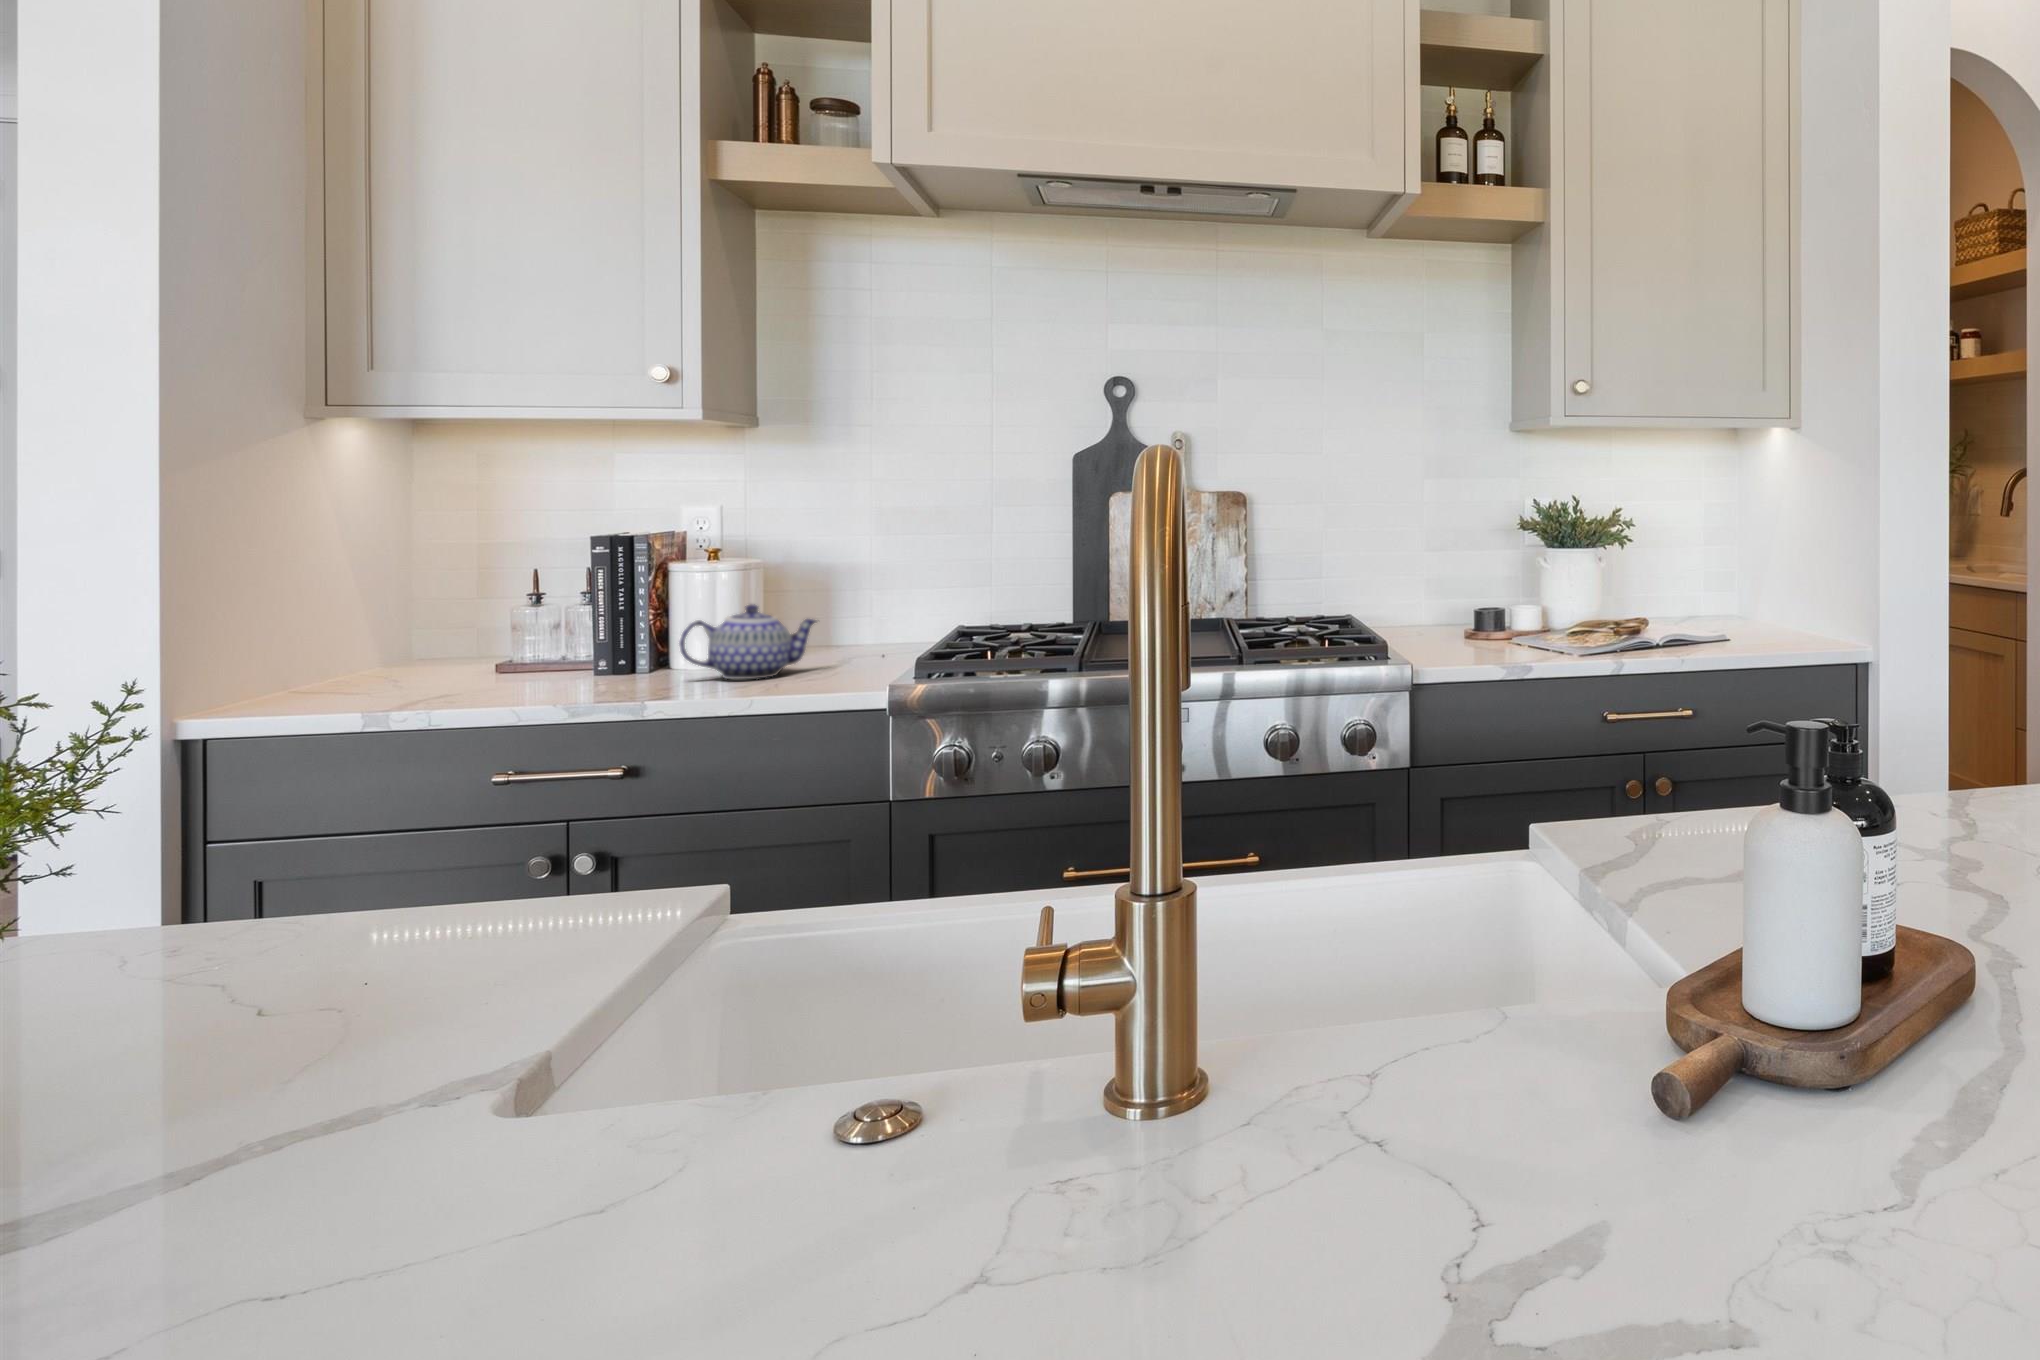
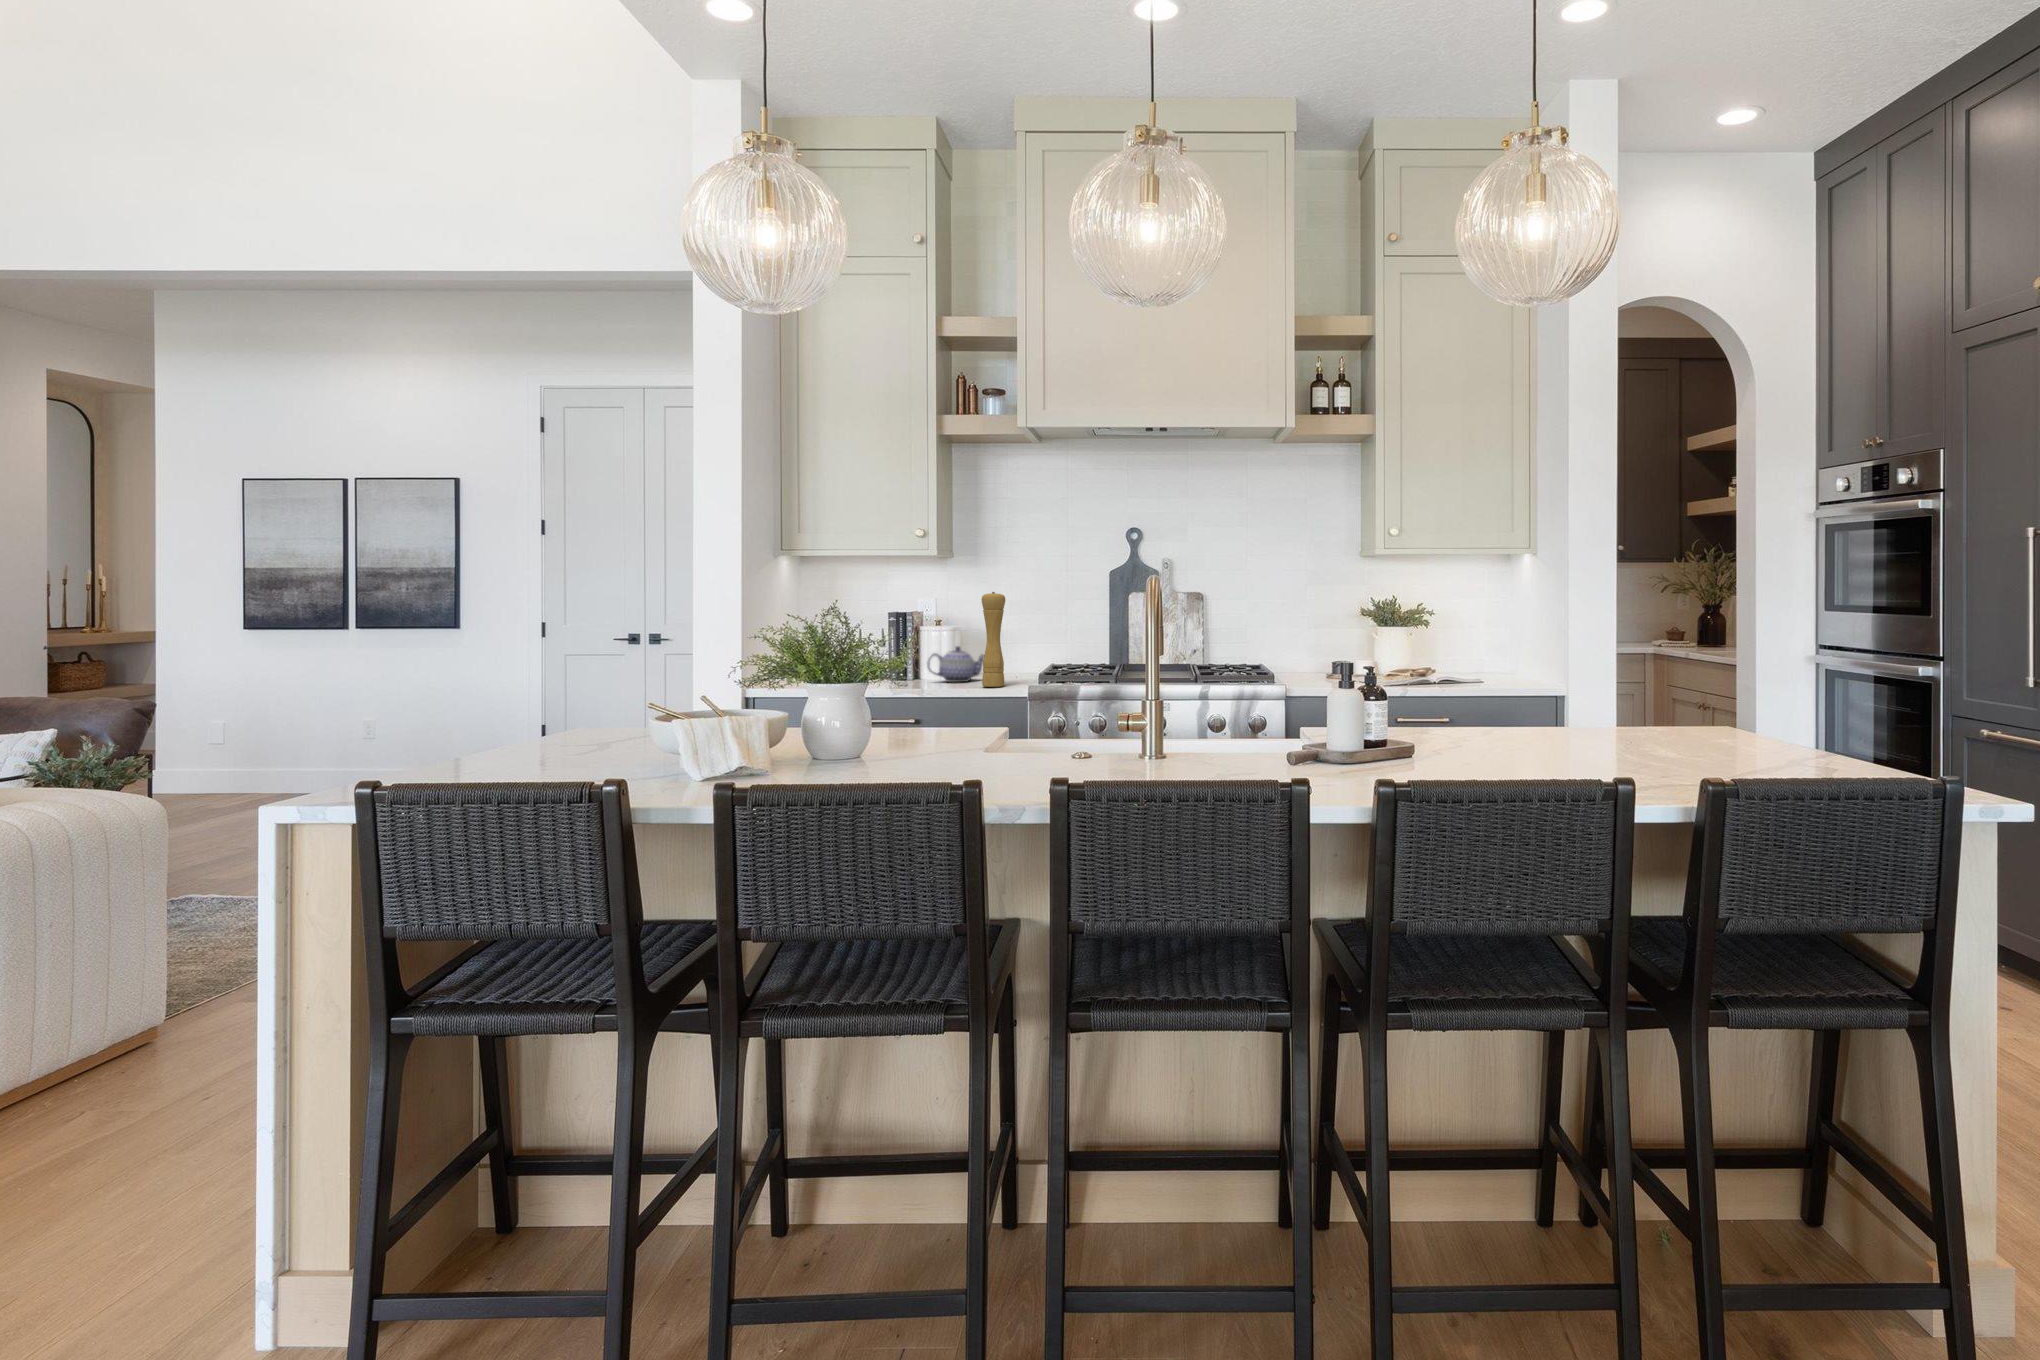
pepper mill: none [804,493,859,690] -> present [981,592,1005,687]

